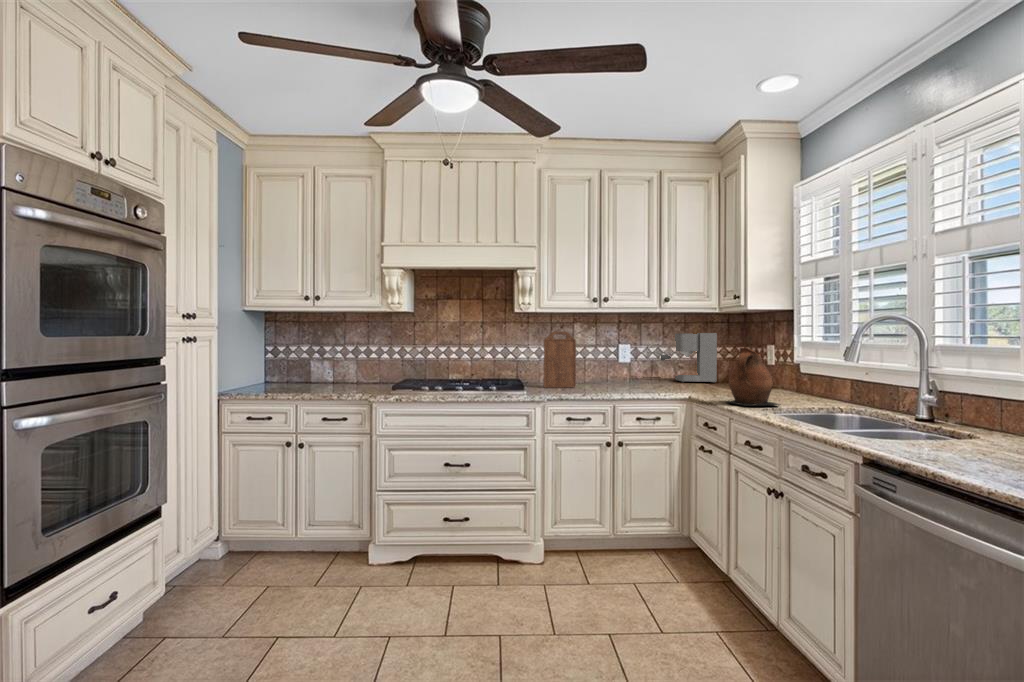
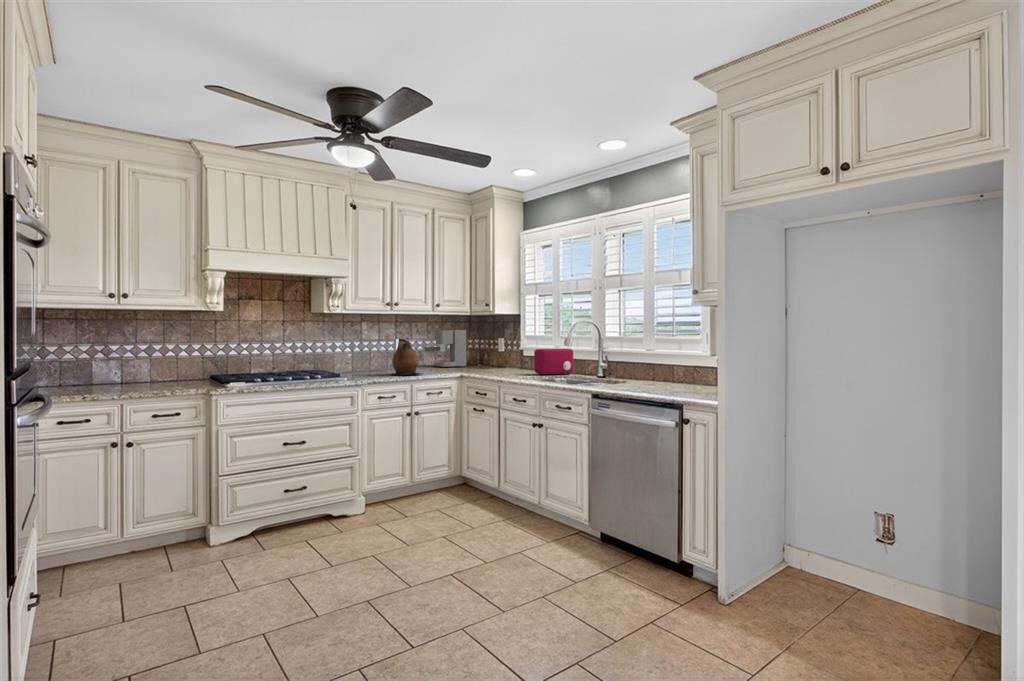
cutting board: present [544,332,576,388] -> none [352,329,377,375]
ceramic pitcher: present [726,348,780,405] -> present [392,339,423,375]
toaster: none [800,363,875,407] -> present [534,349,573,375]

